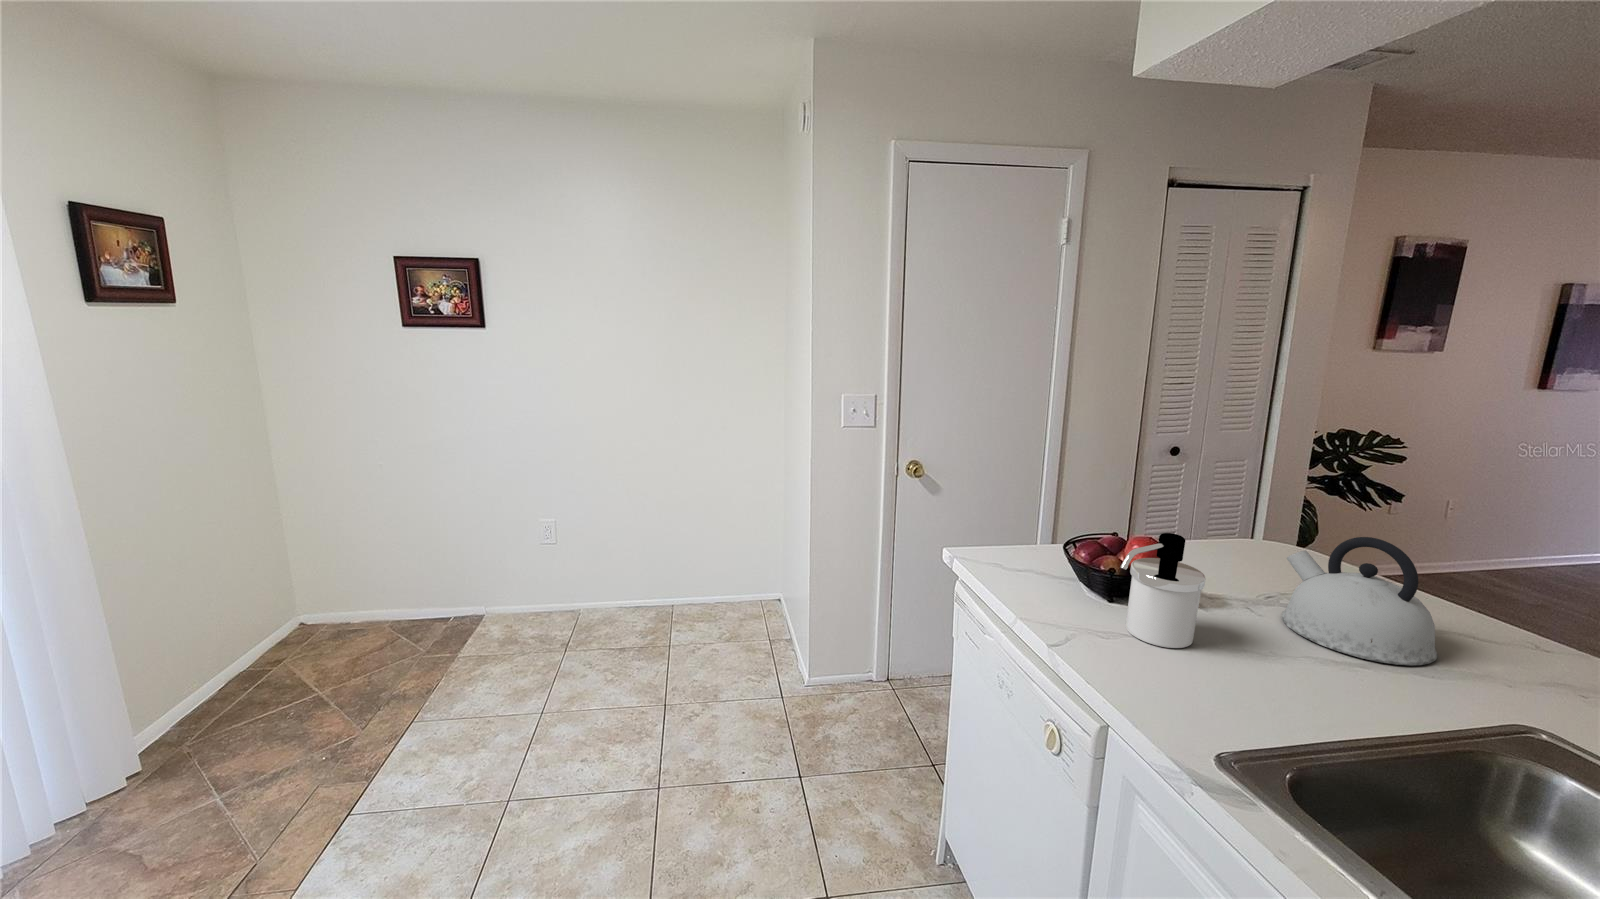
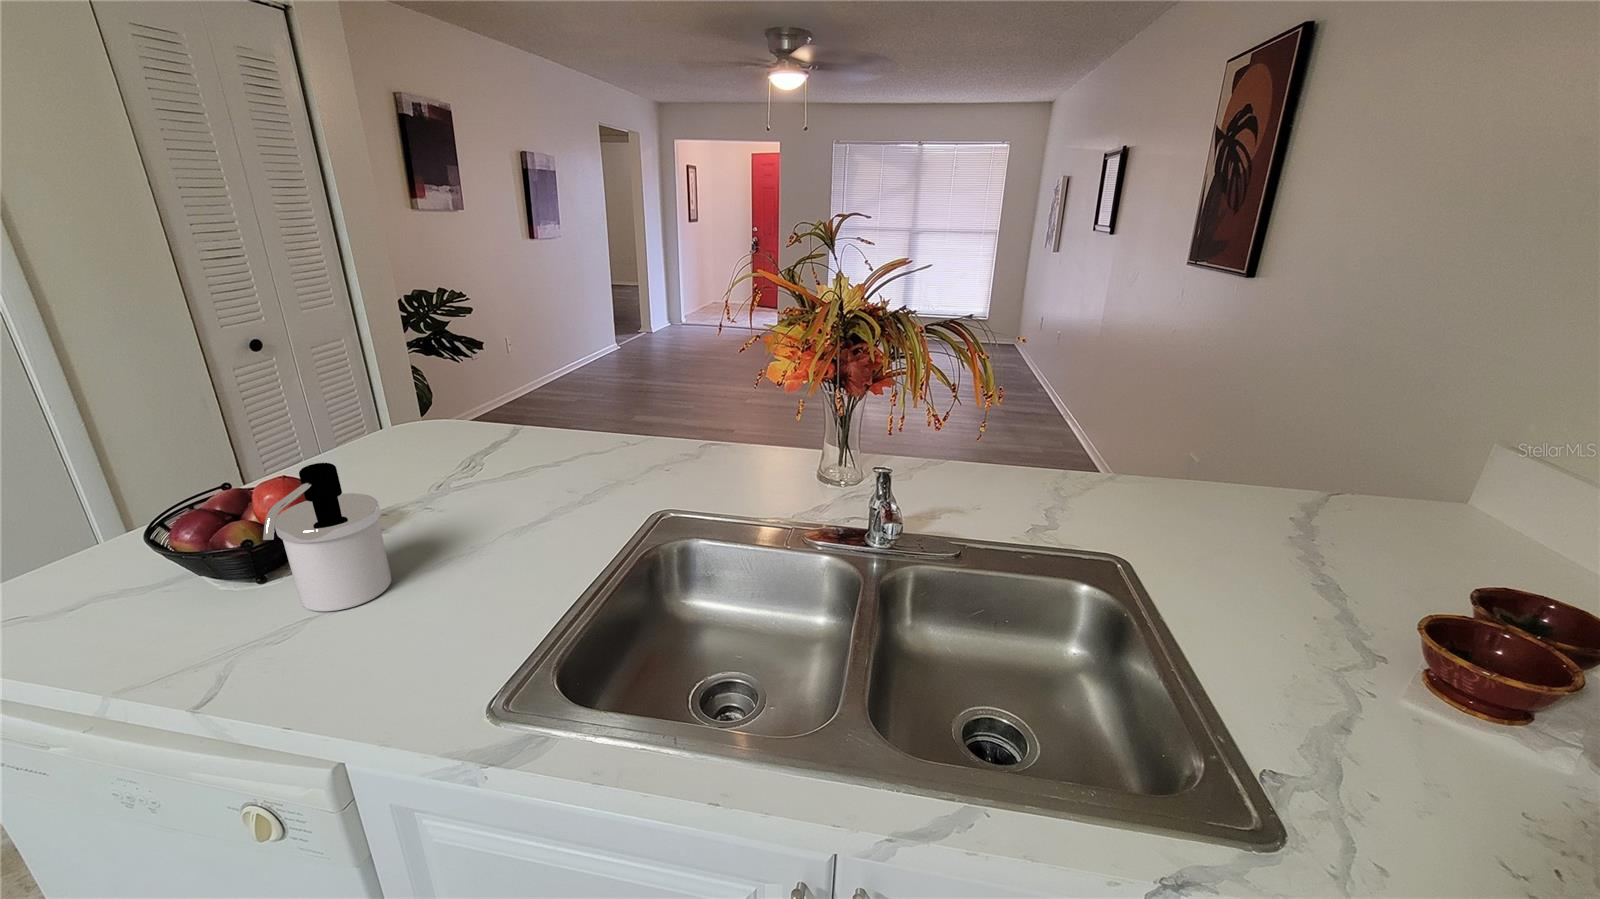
kettle: present [1281,537,1438,665] -> none [441,396,579,514]

